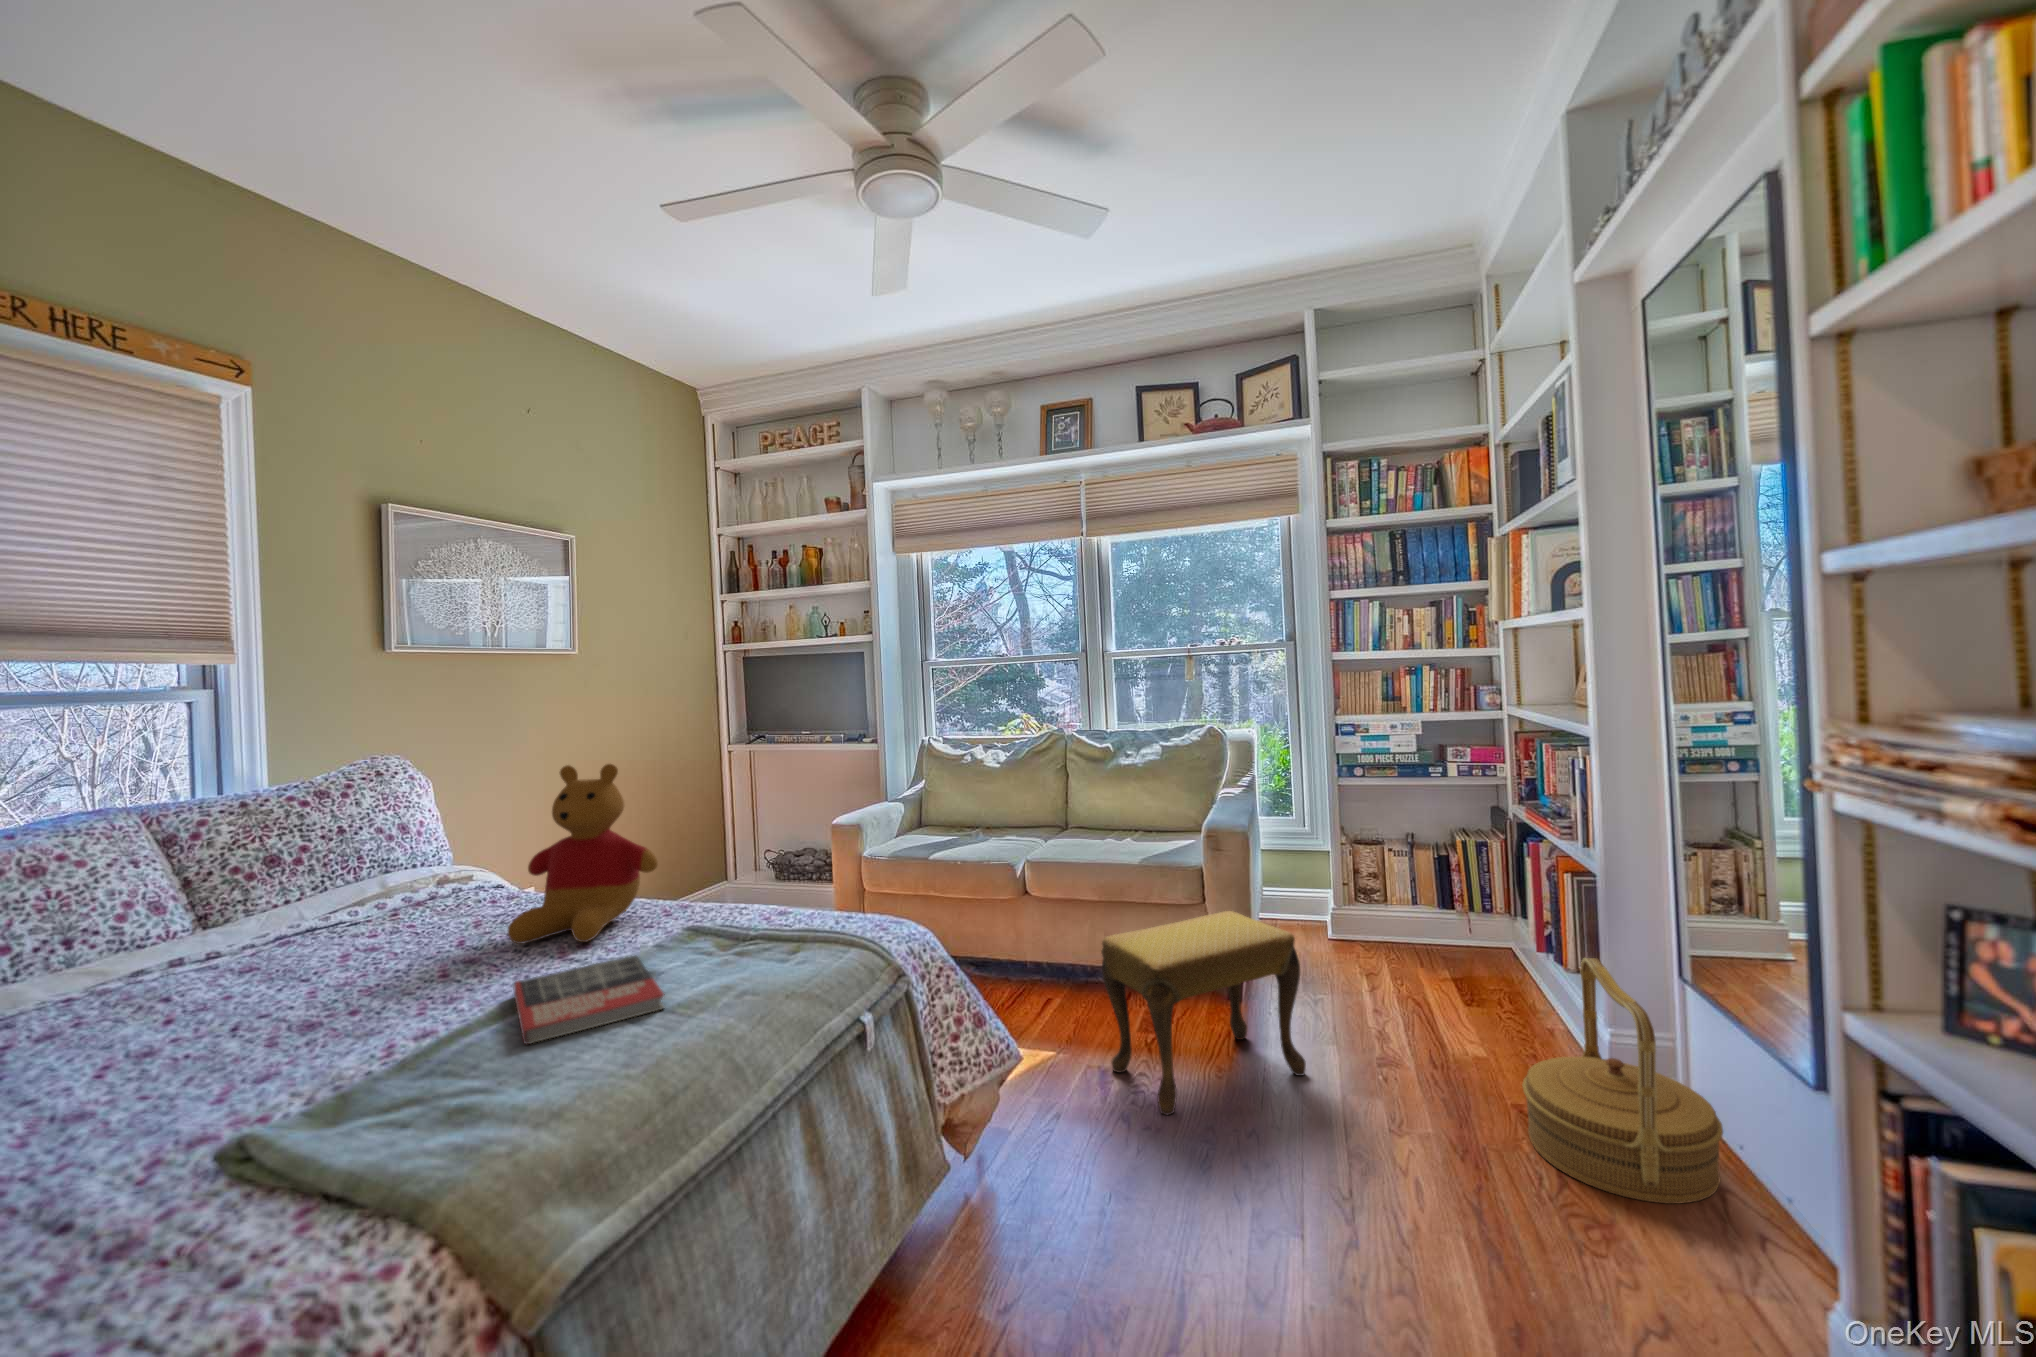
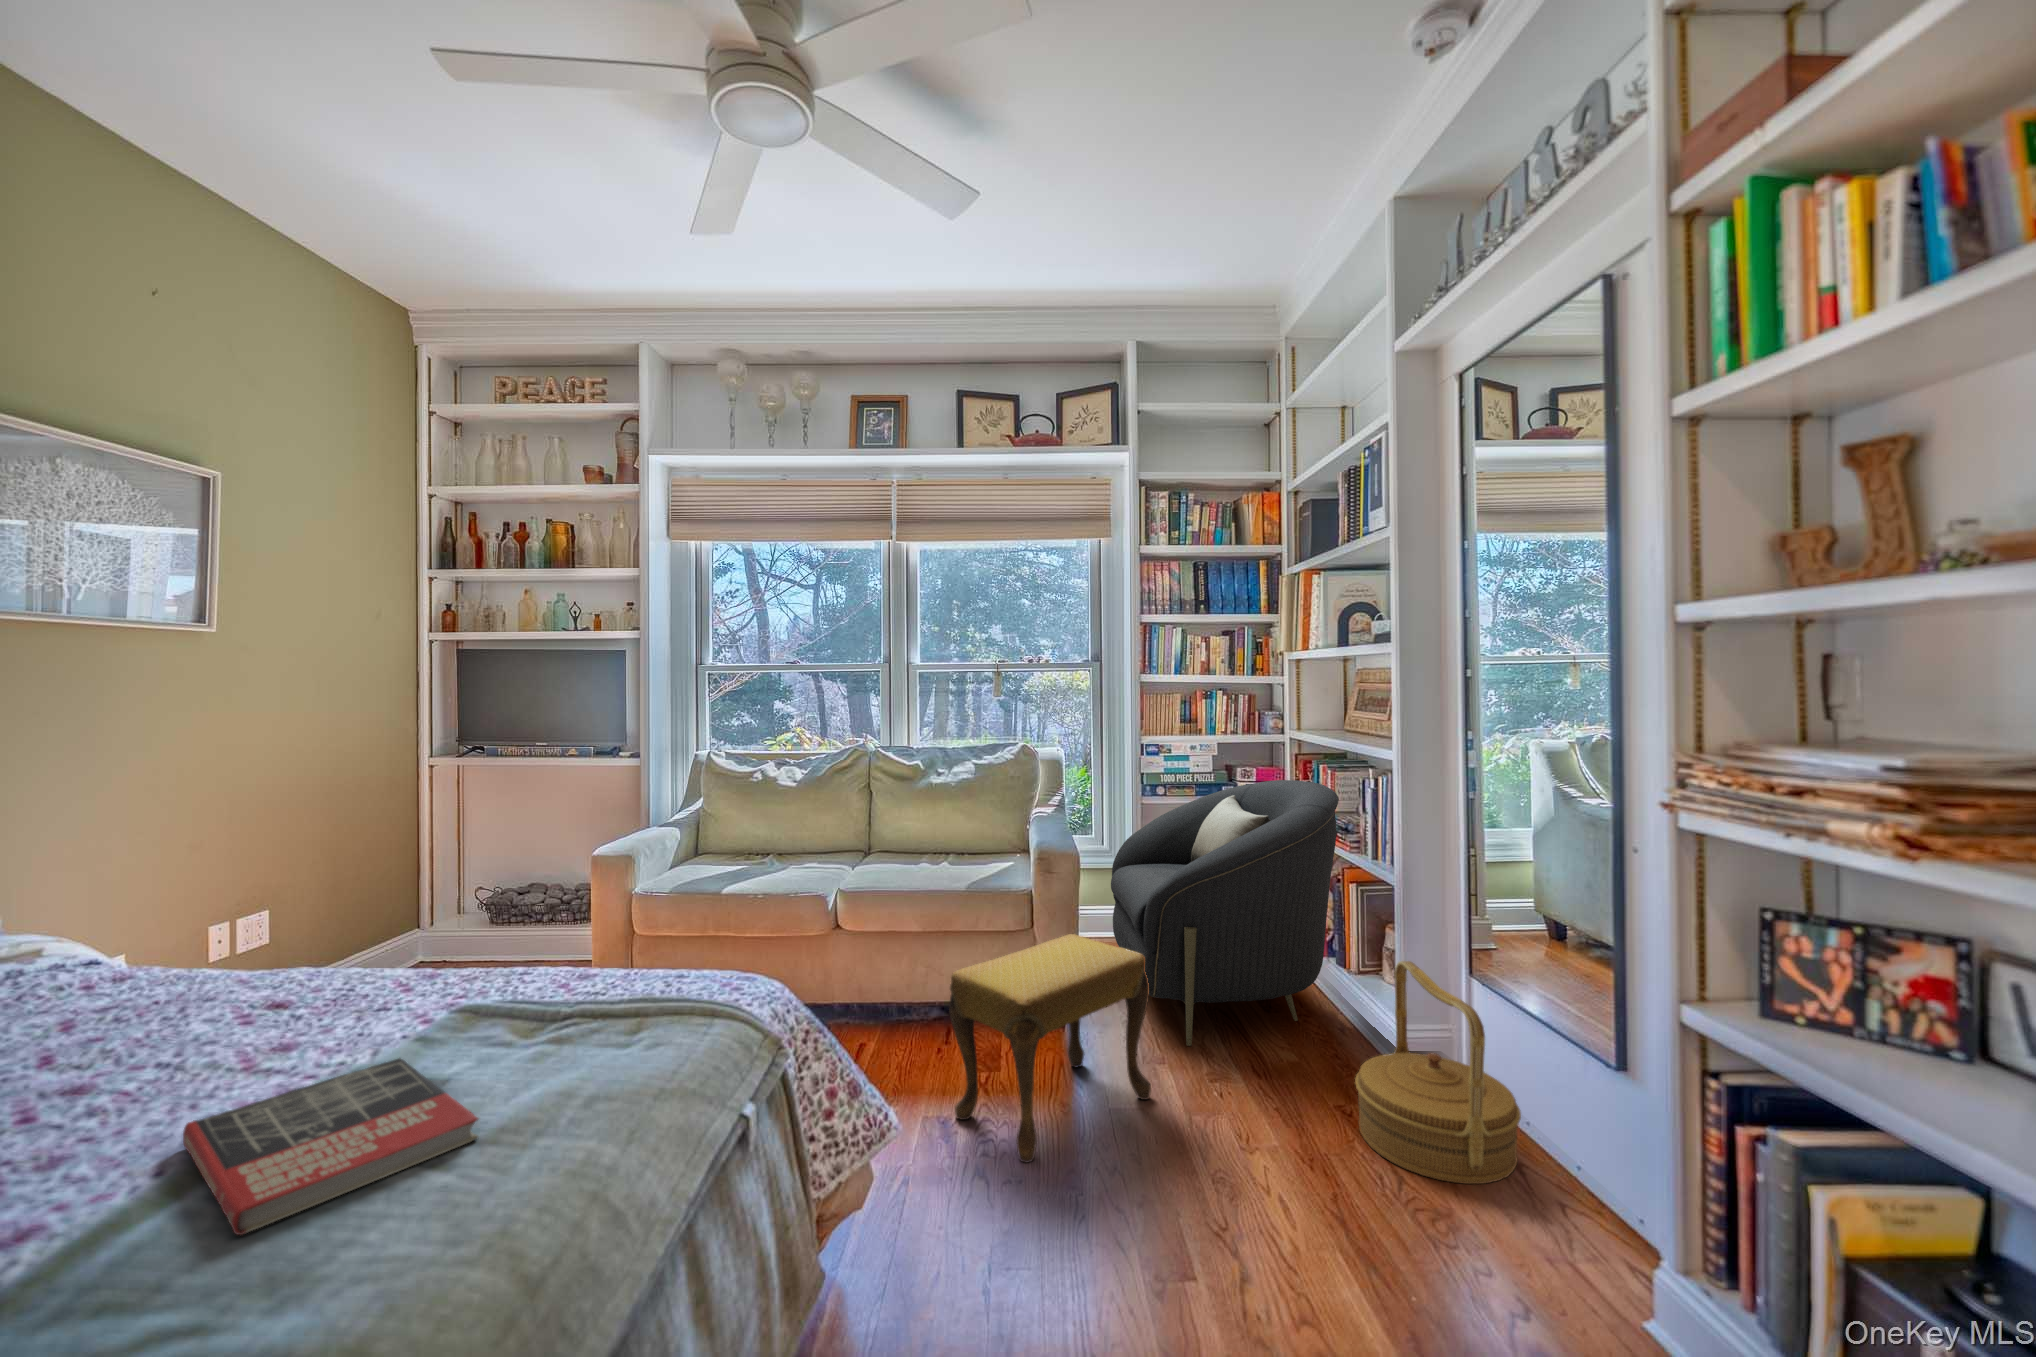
armchair: none [1299,761,1544,1032] -> present [1111,780,1339,1046]
stuffed bear: present [507,764,658,944] -> none [143,779,409,1055]

